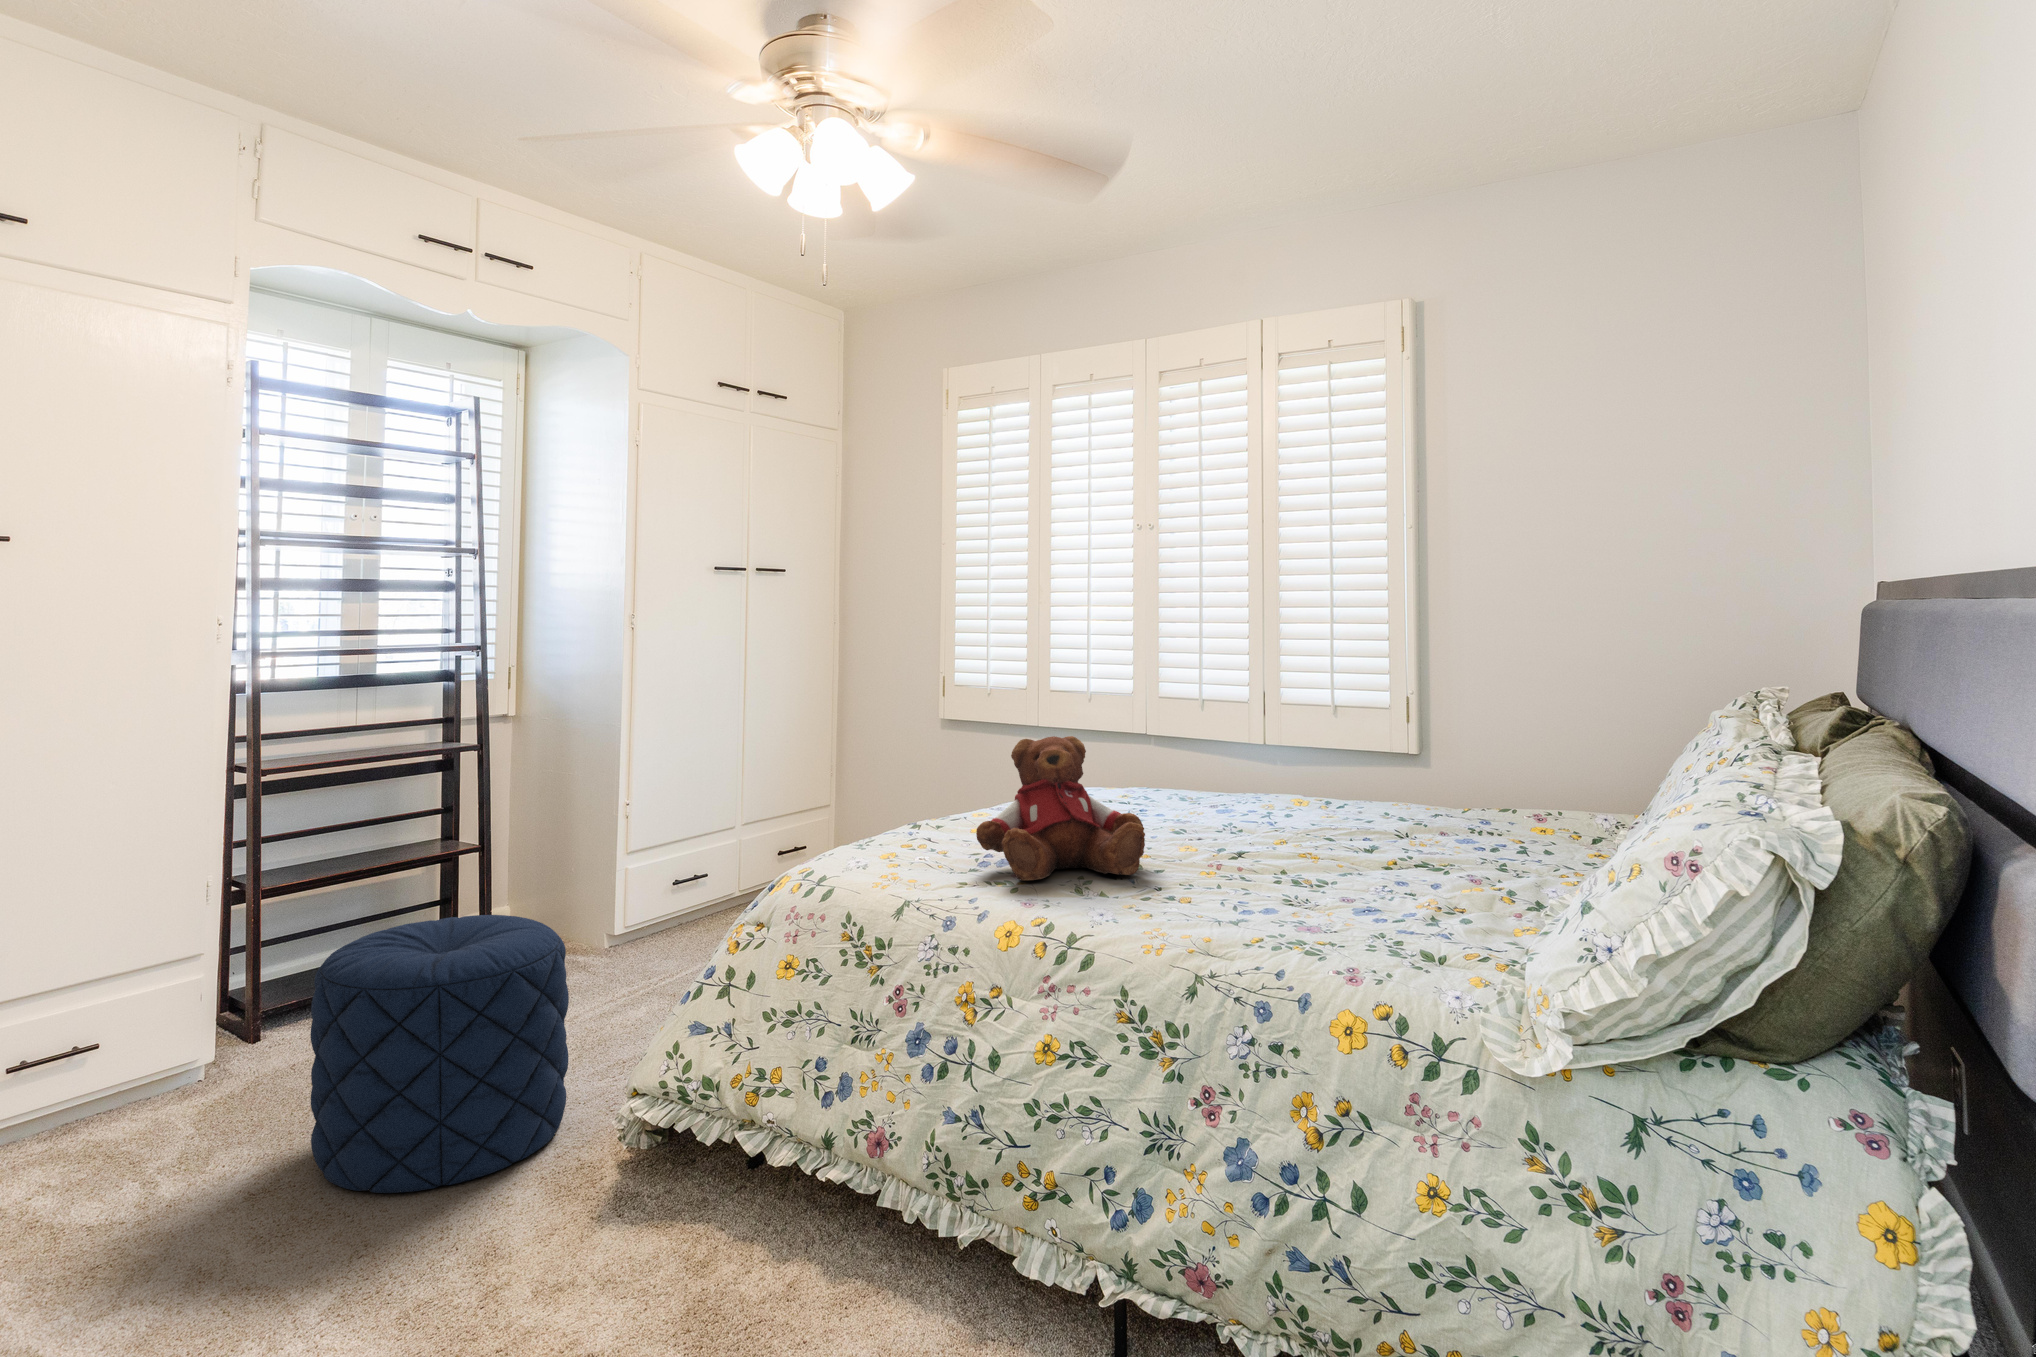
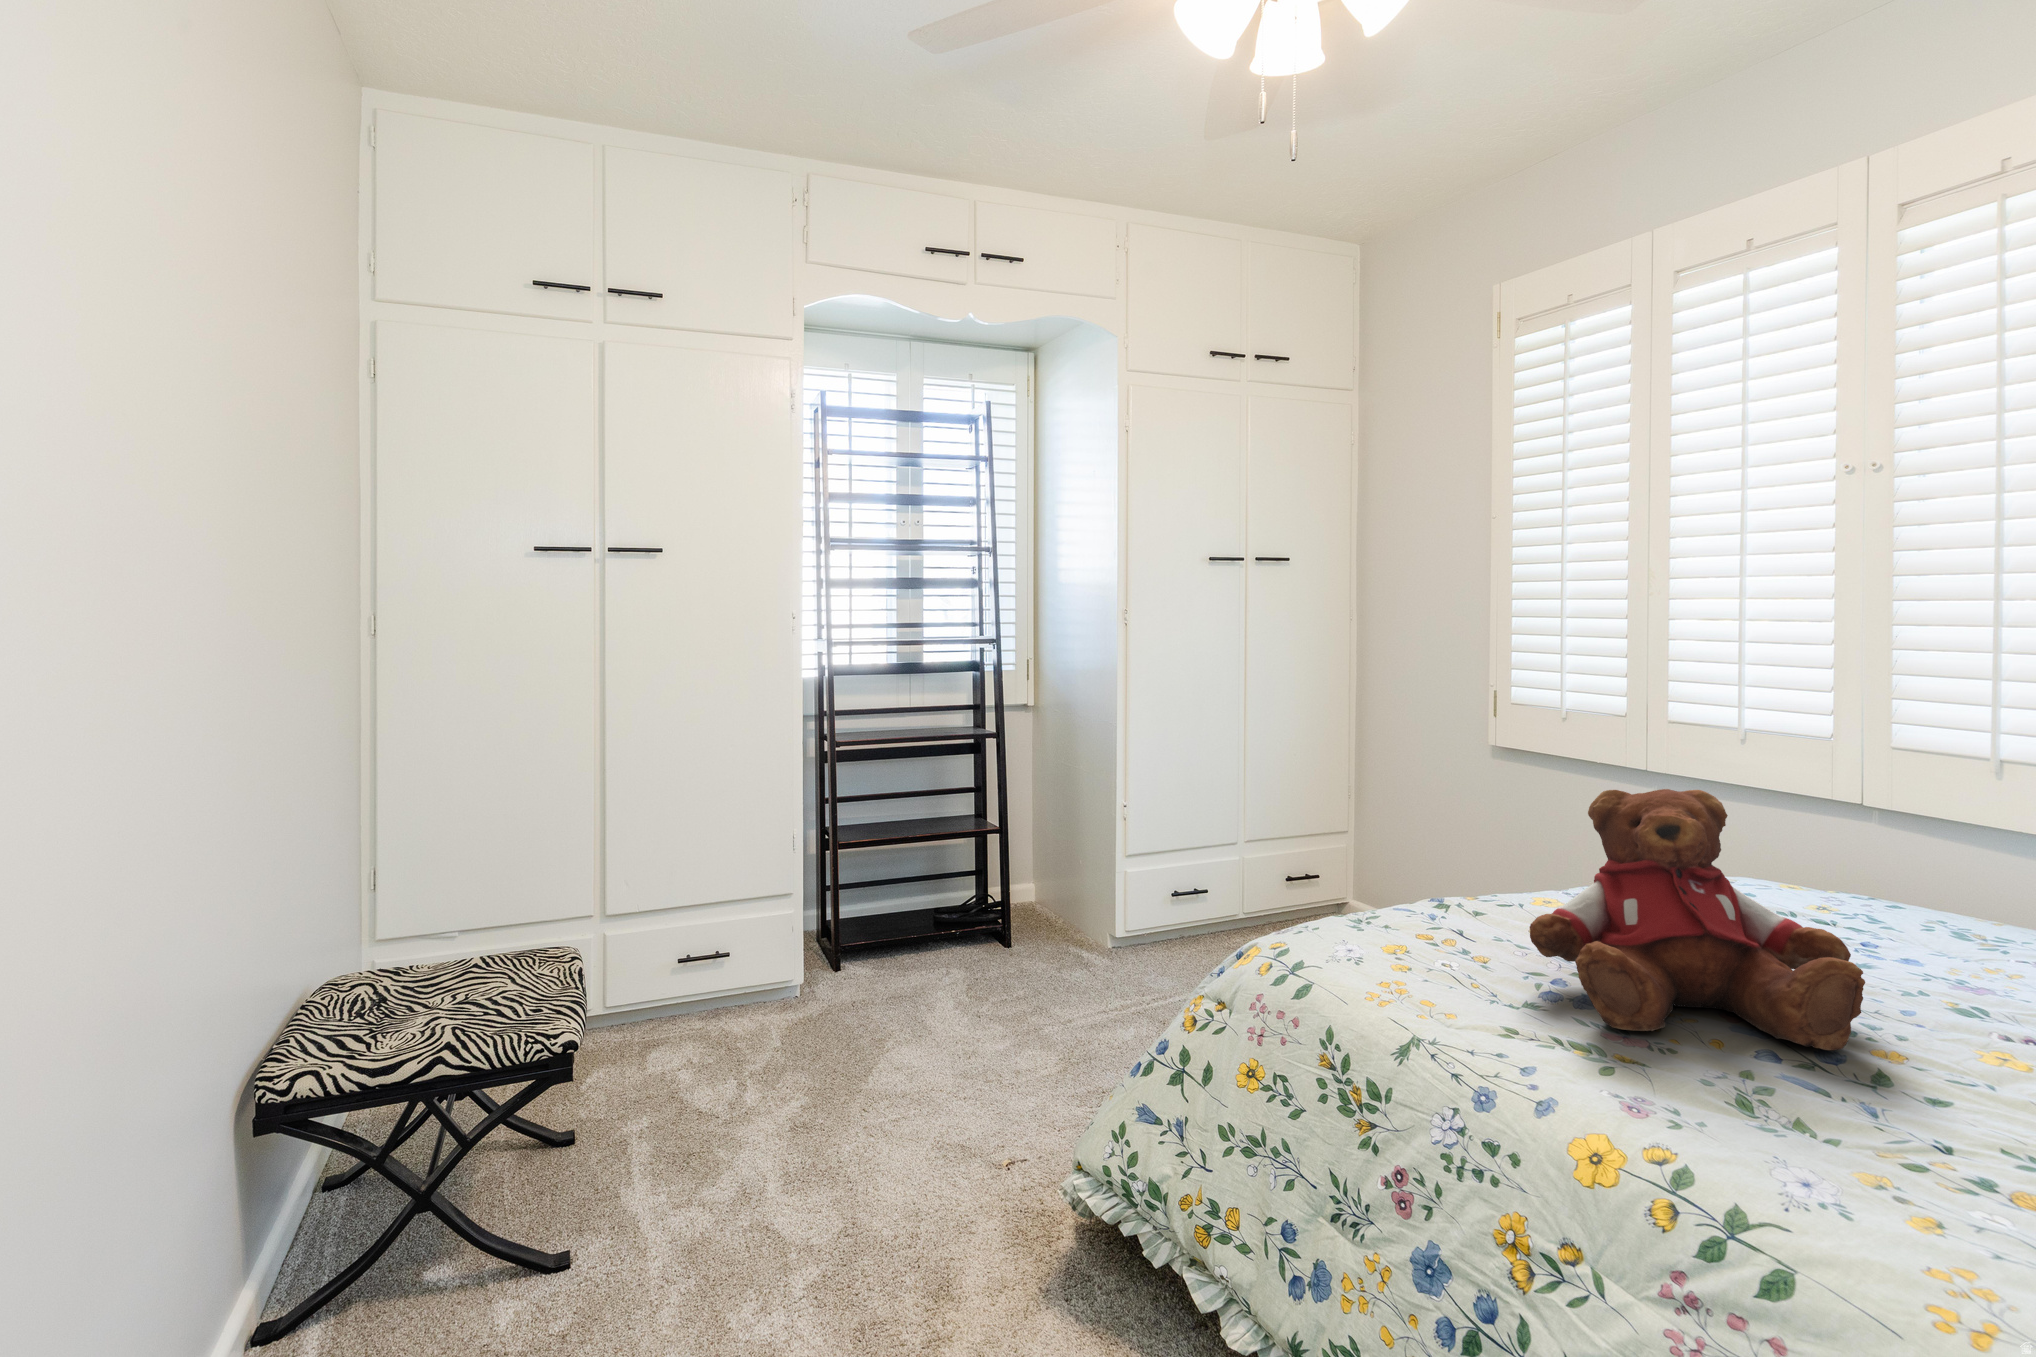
pouf: present [310,915,569,1193] -> none [806,917,1035,1207]

